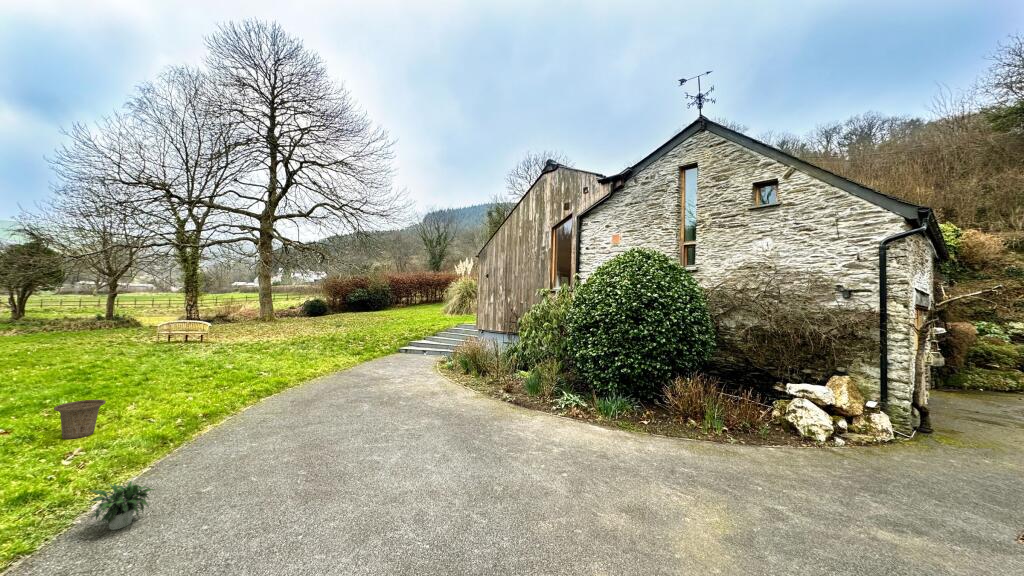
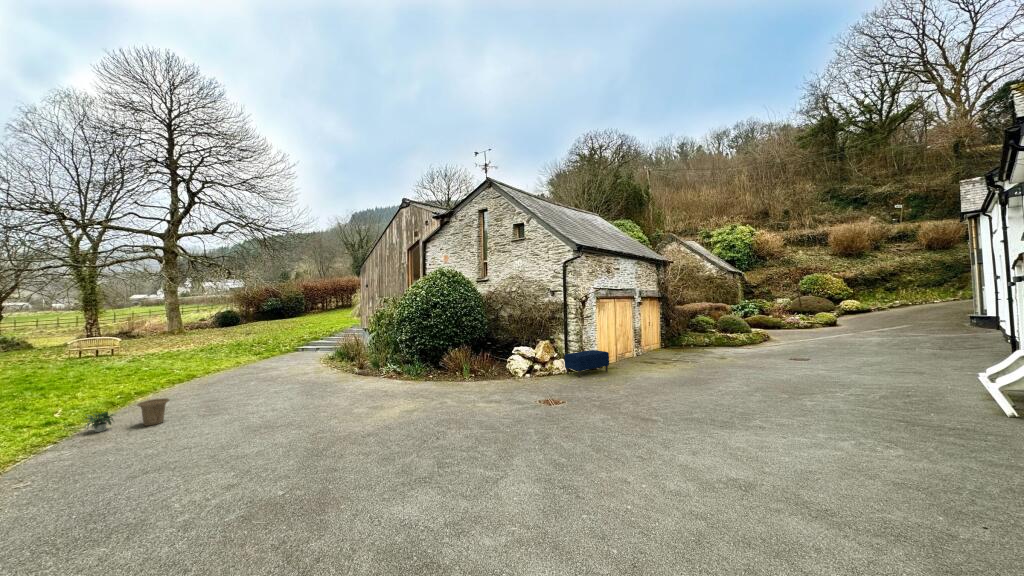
bench: none [901,398,986,457] -> present [565,350,609,377]
basket: present [54,400,106,439] -> present [137,398,169,426]

